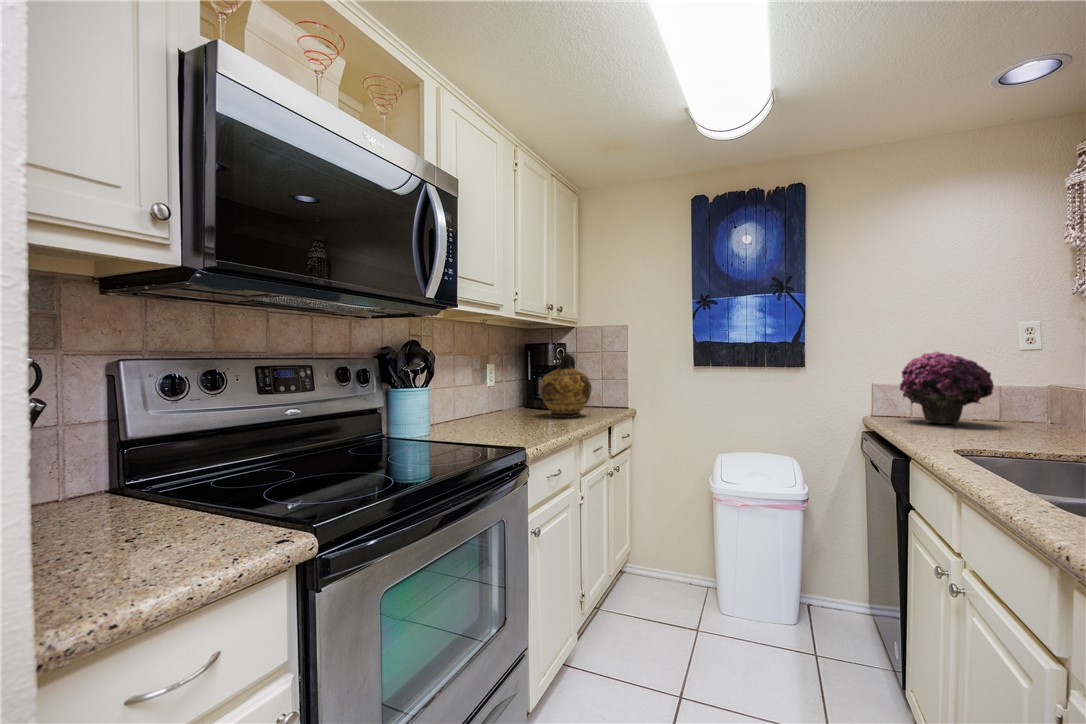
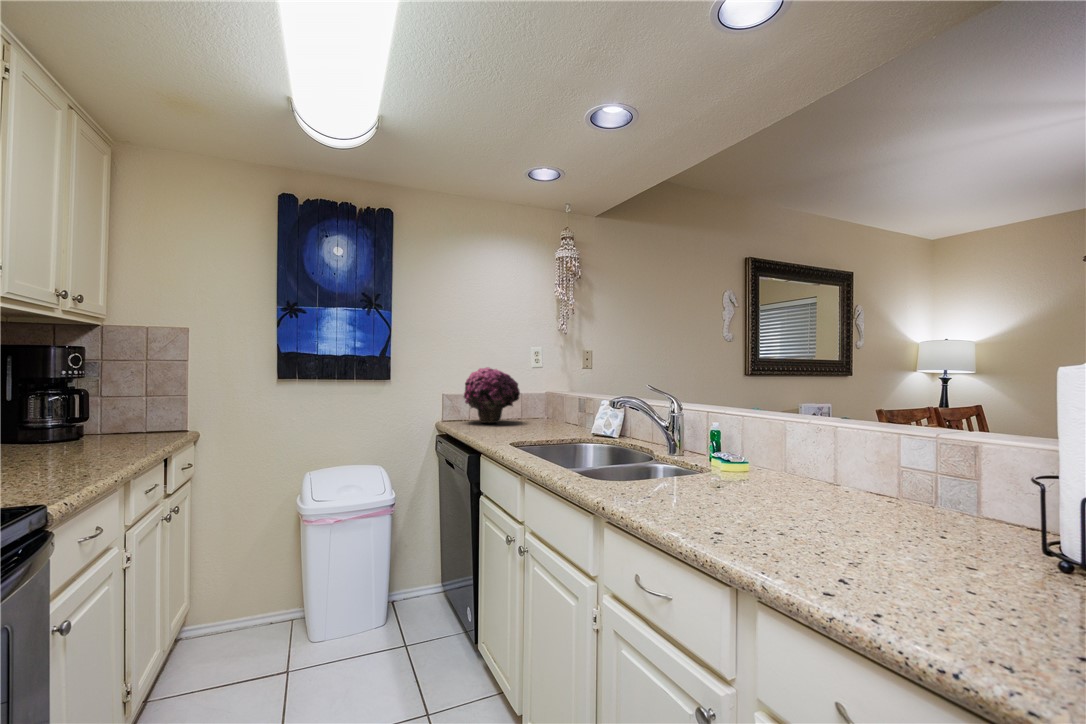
ceramic jug: present [540,352,592,417] -> none [41,361,139,454]

